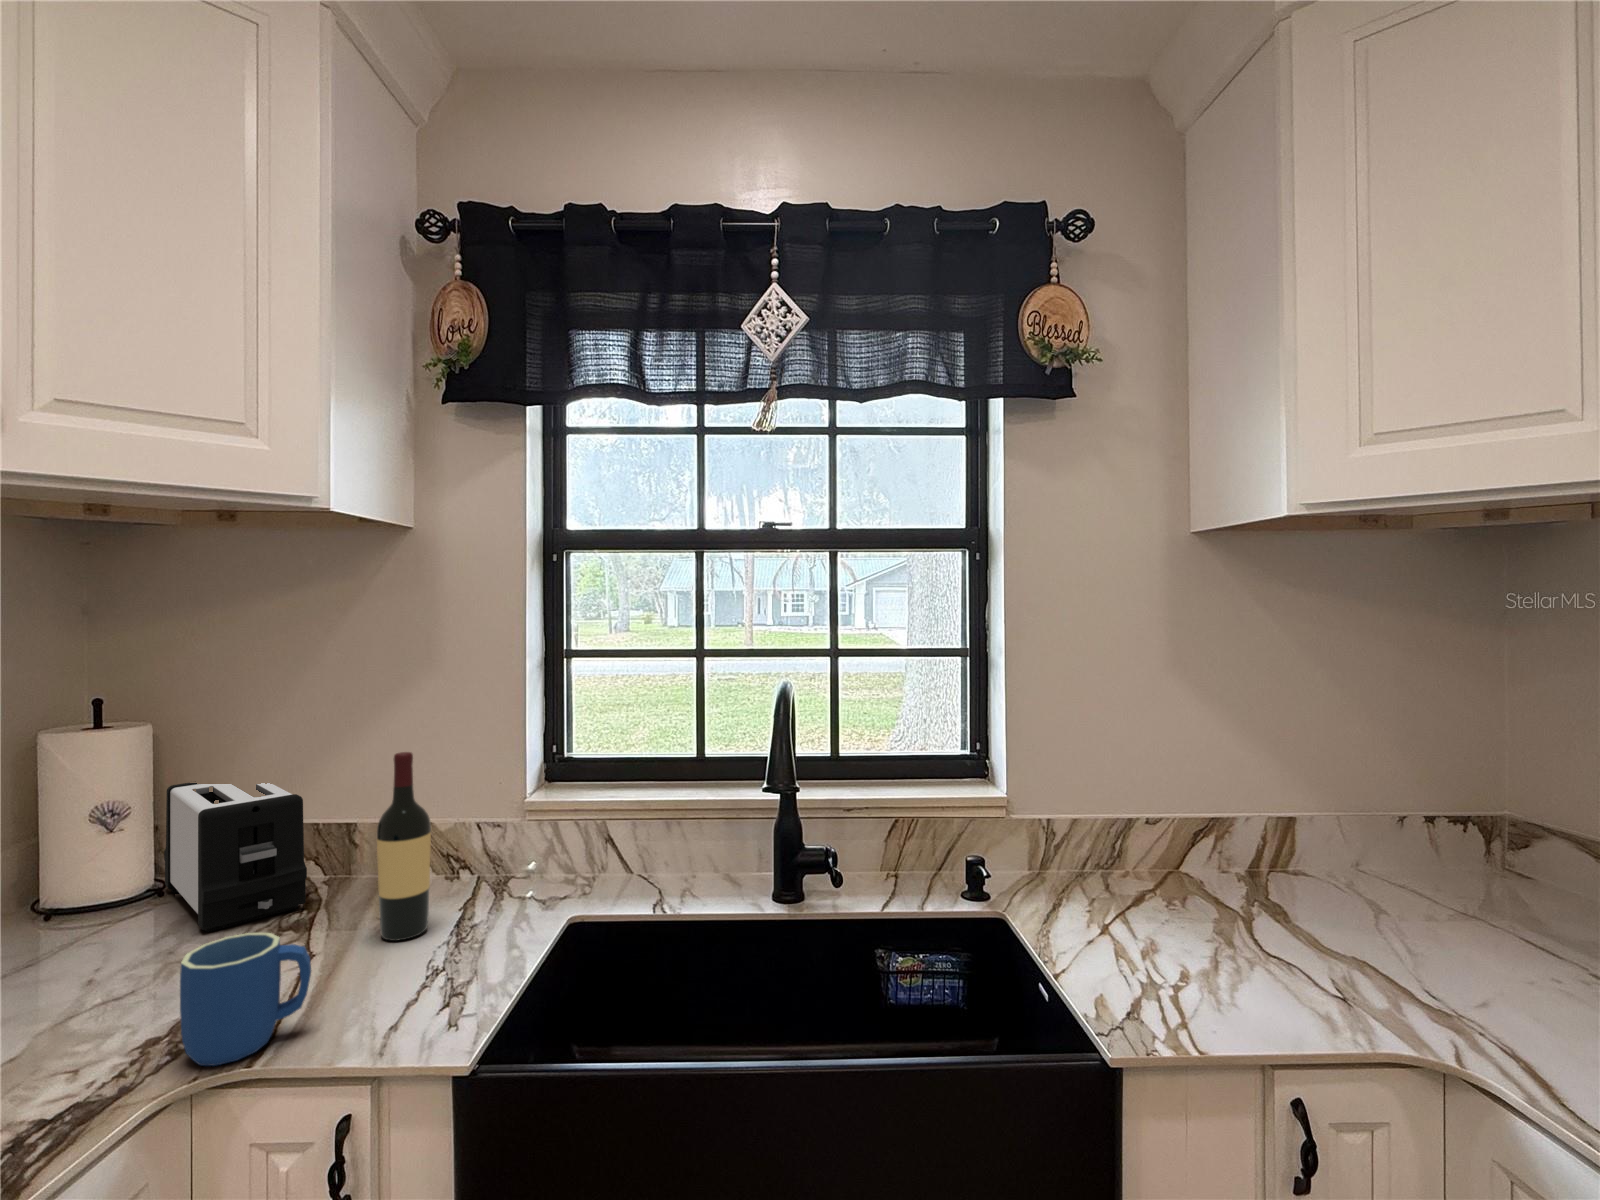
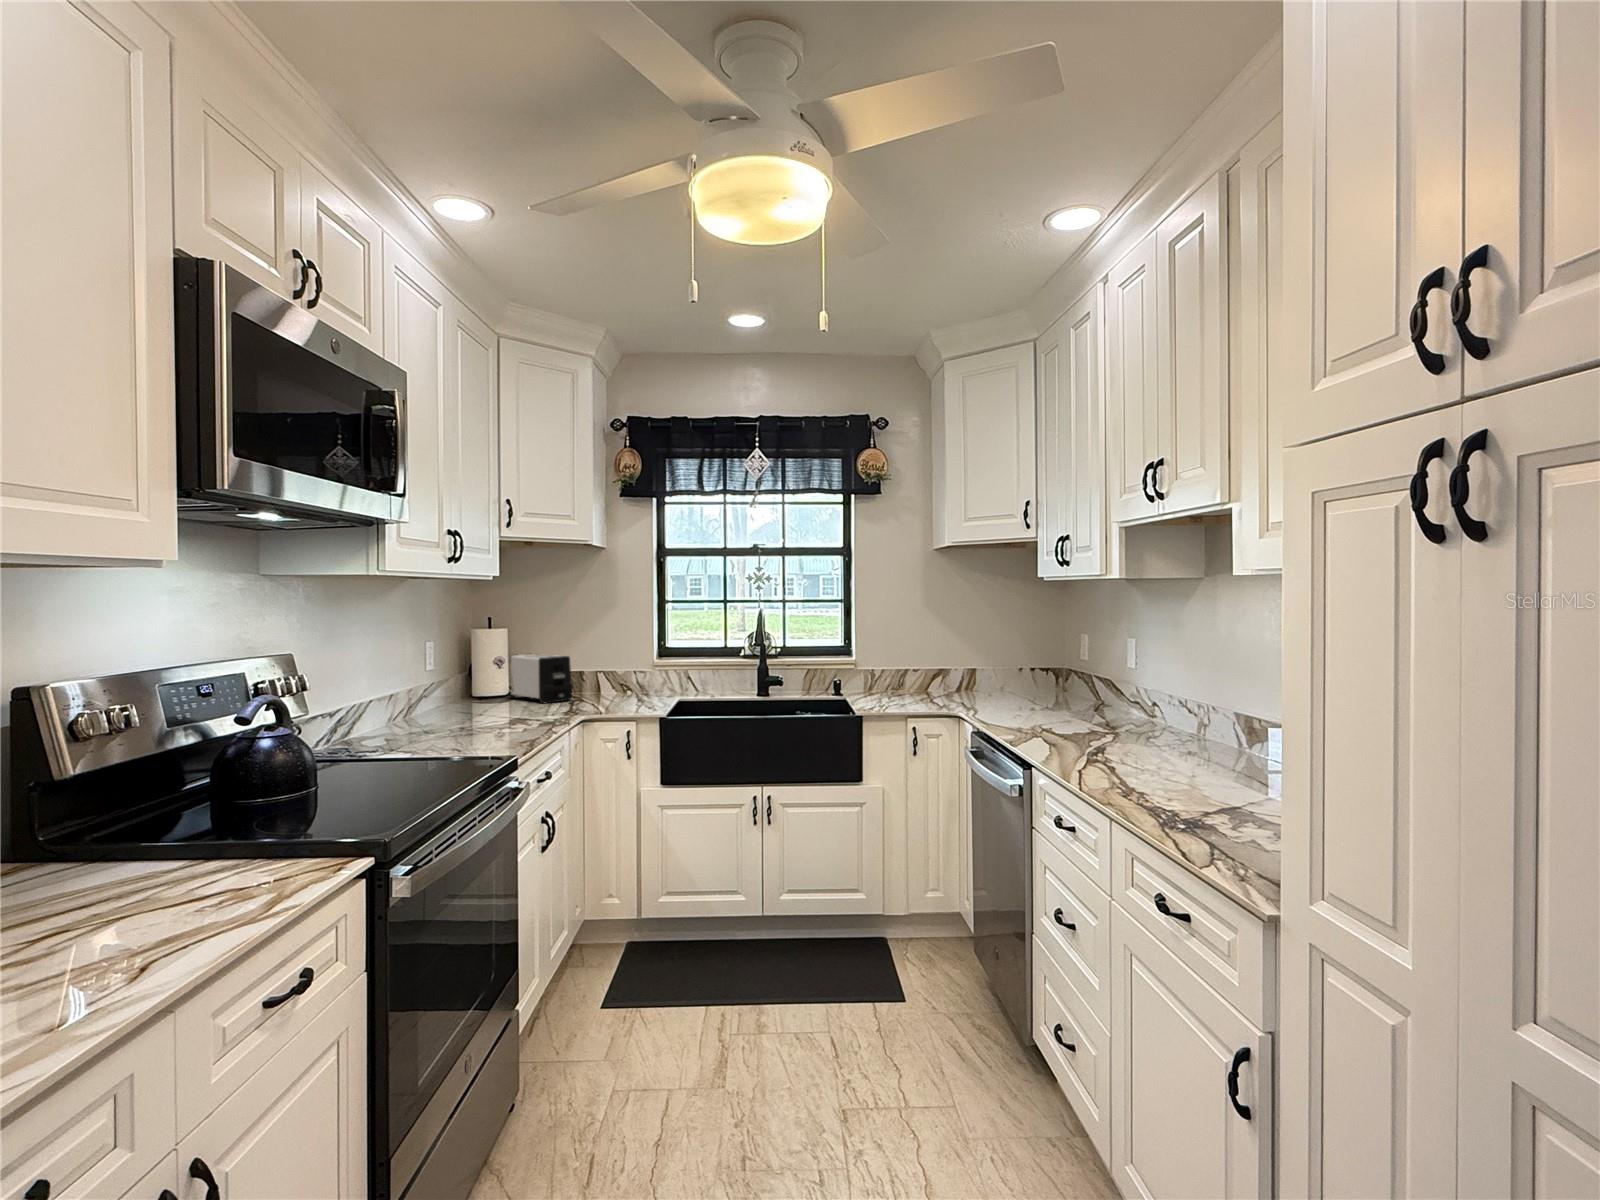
wine bottle: present [377,752,431,941] -> none [608,636,627,704]
mug: present [180,933,311,1066] -> none [577,682,611,715]

